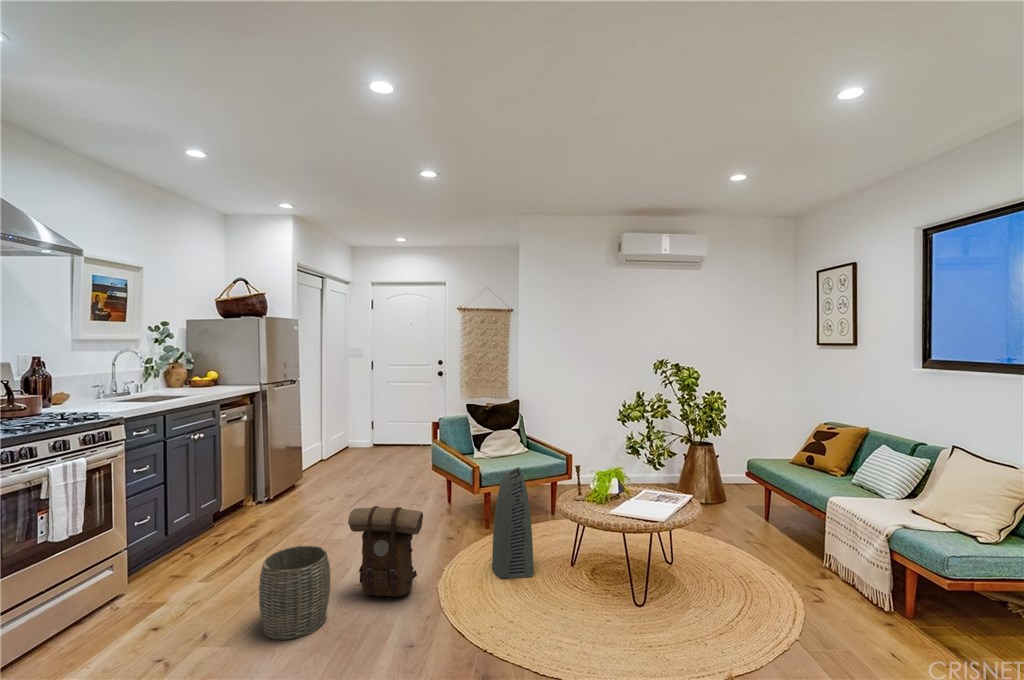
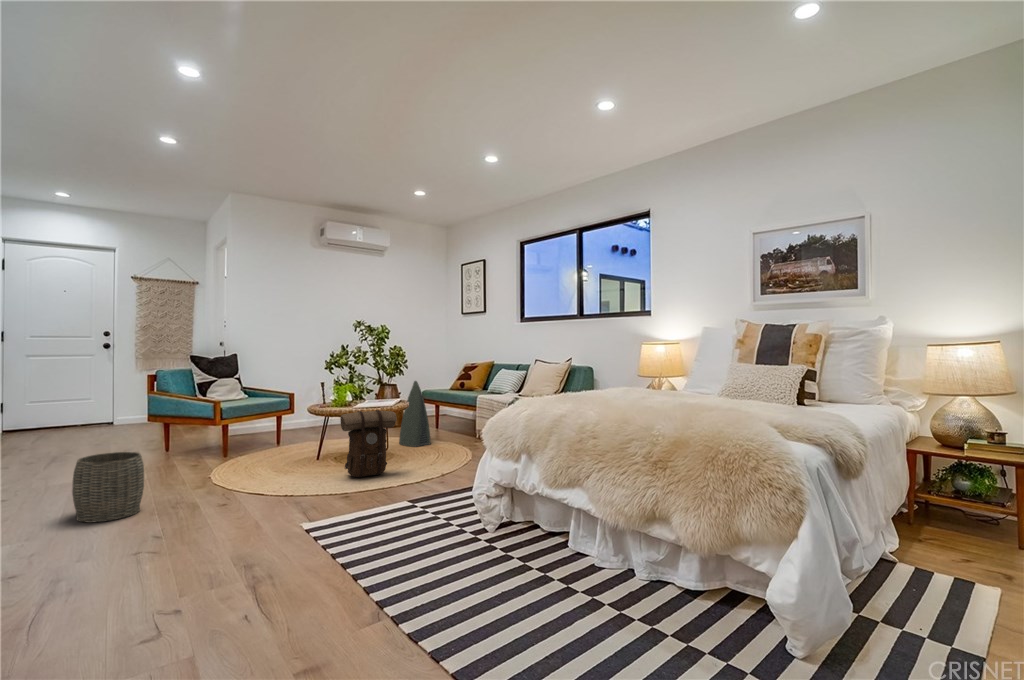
air purifier: present [492,467,533,579] -> present [399,381,431,447]
backpack: present [348,506,423,597] -> present [340,410,397,478]

